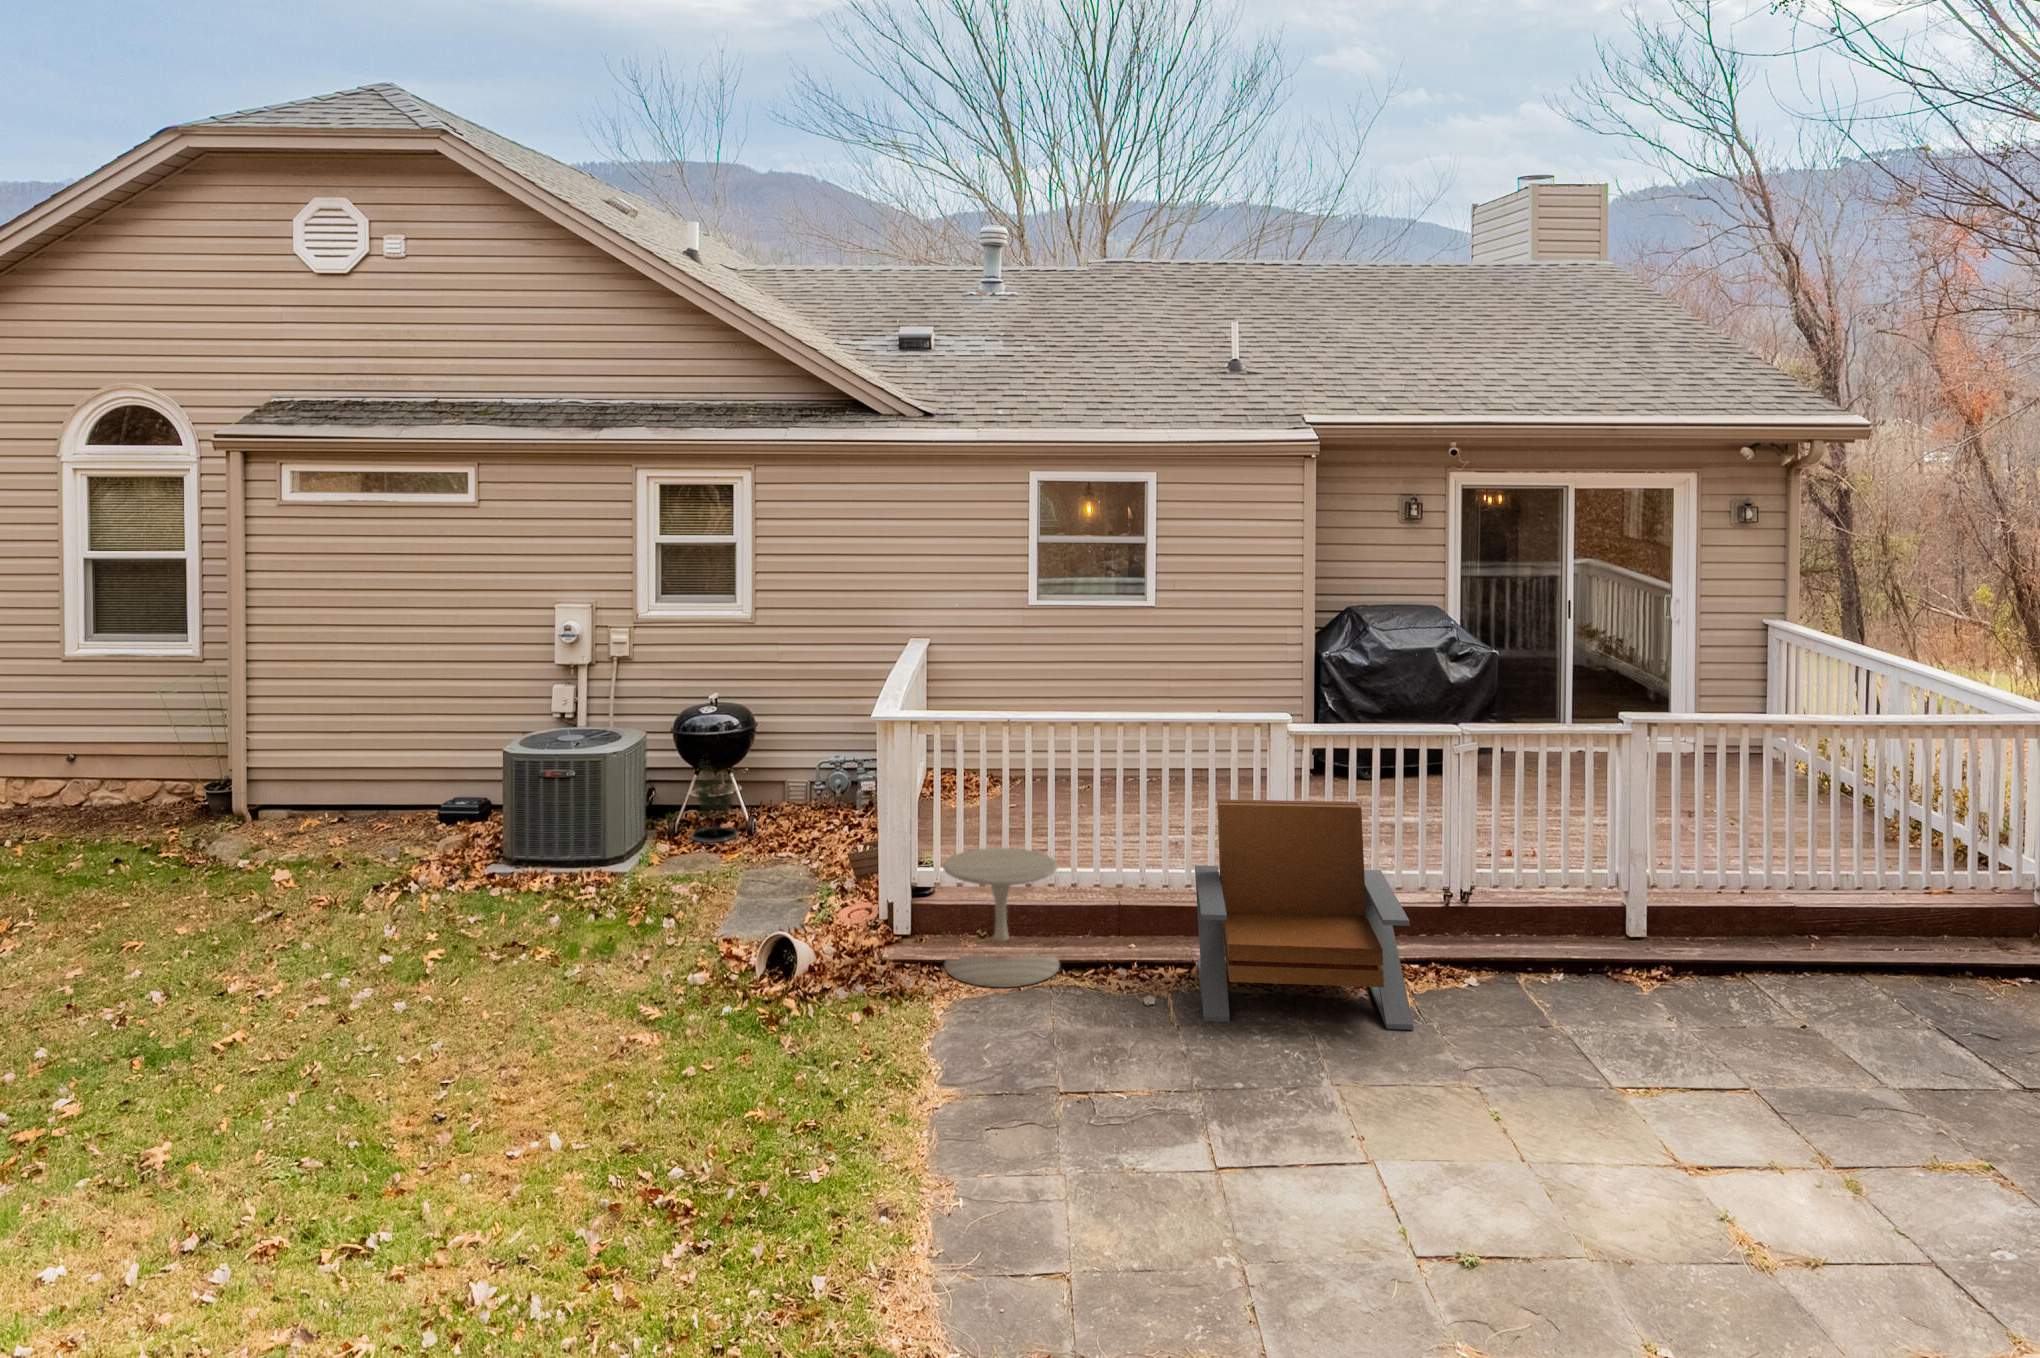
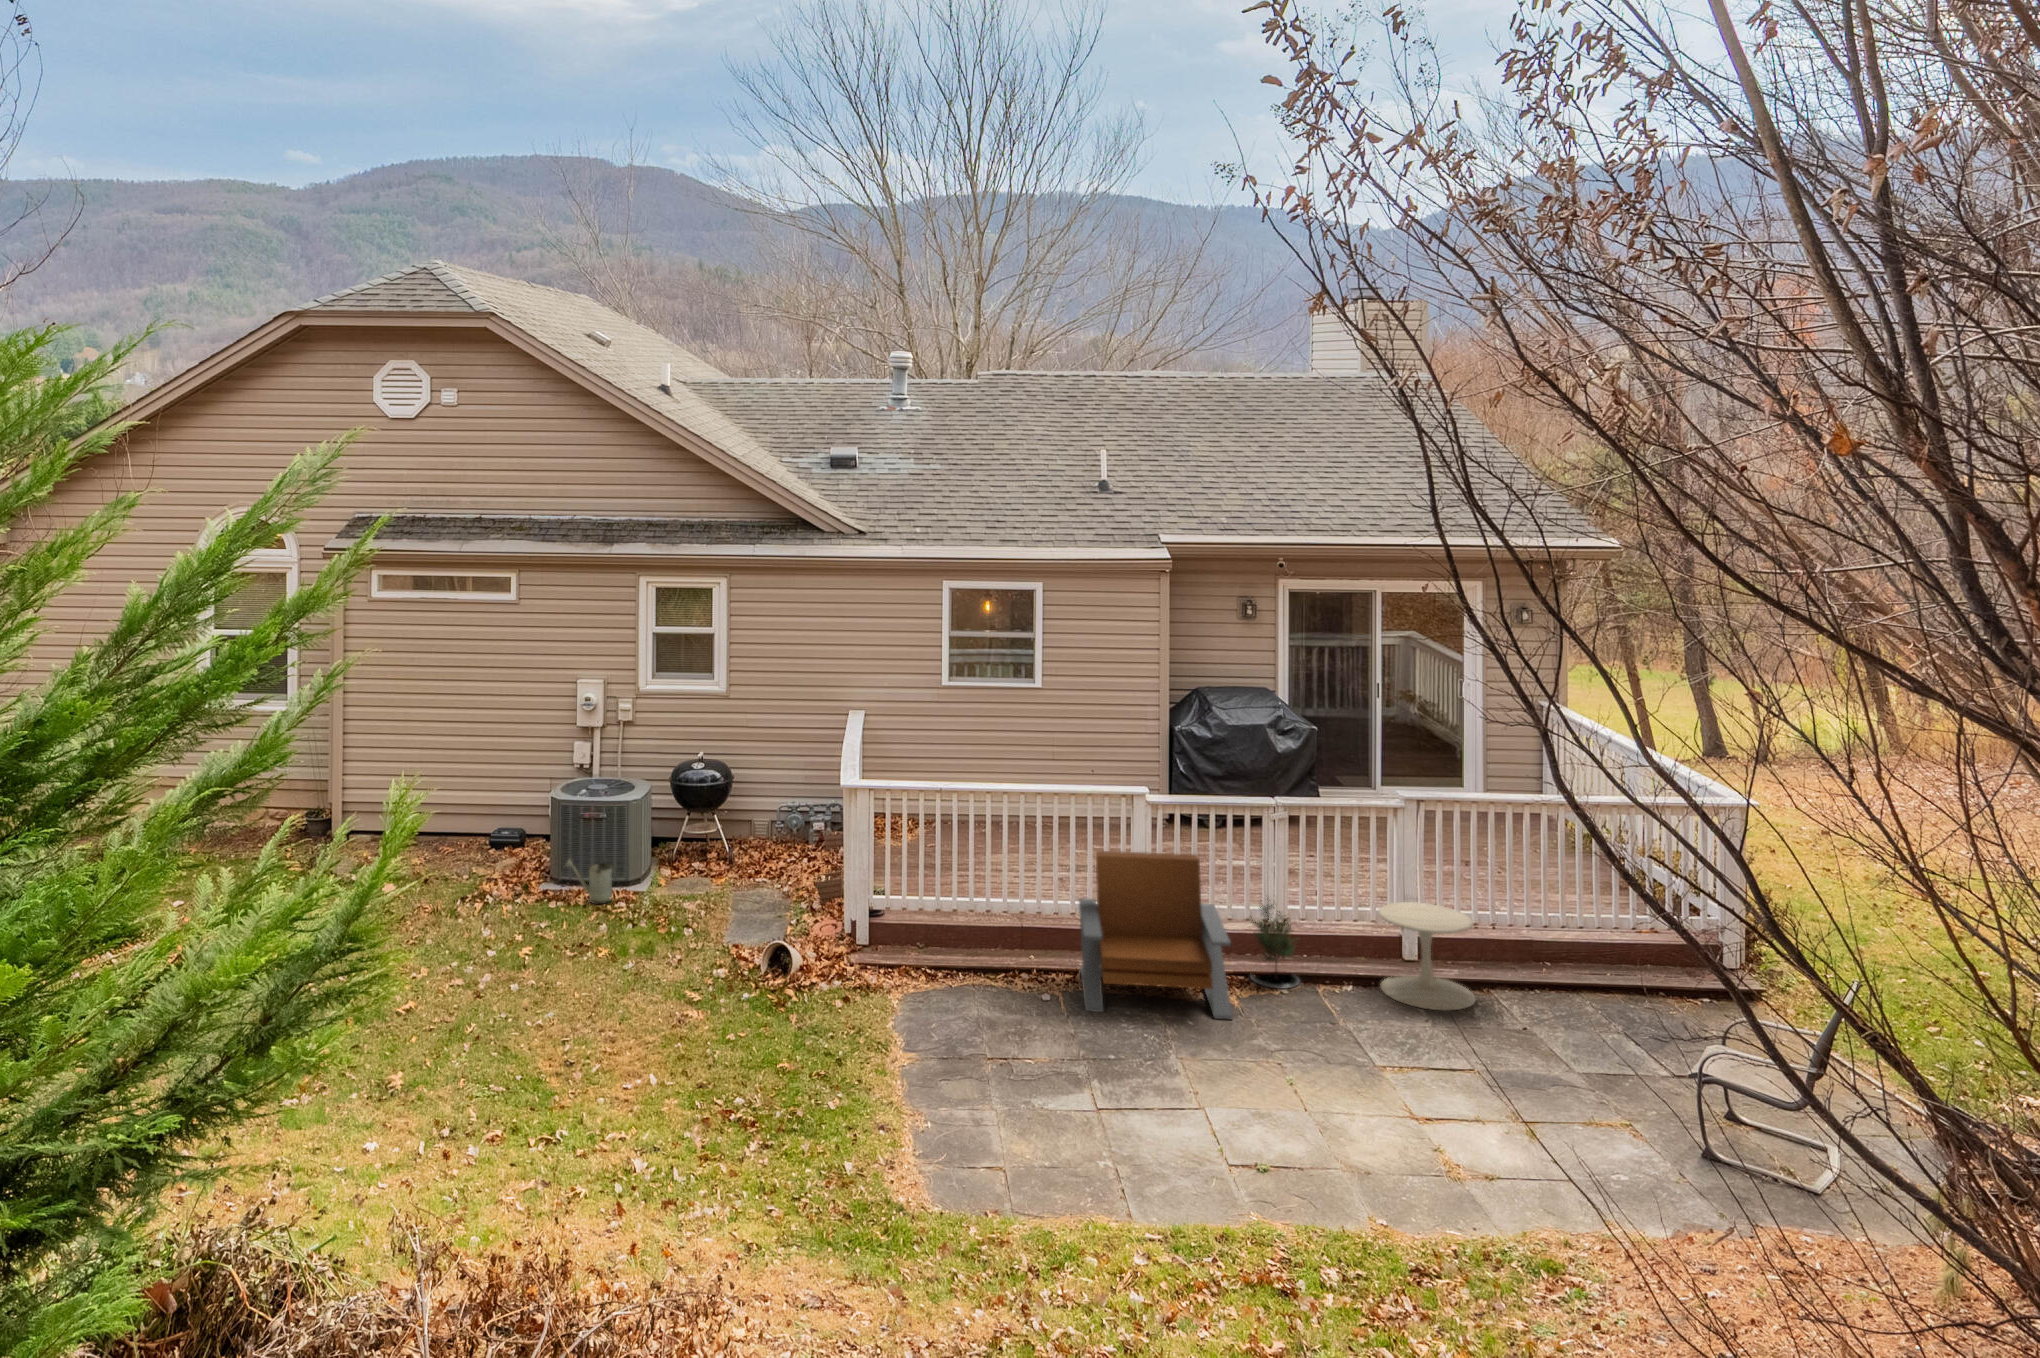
potted tree: present [691,760,738,843] -> present [1251,900,1299,989]
watering can: none [515,820,587,888] -> present [565,854,613,904]
side table: present [943,848,1060,987] -> present [1378,902,1476,1011]

